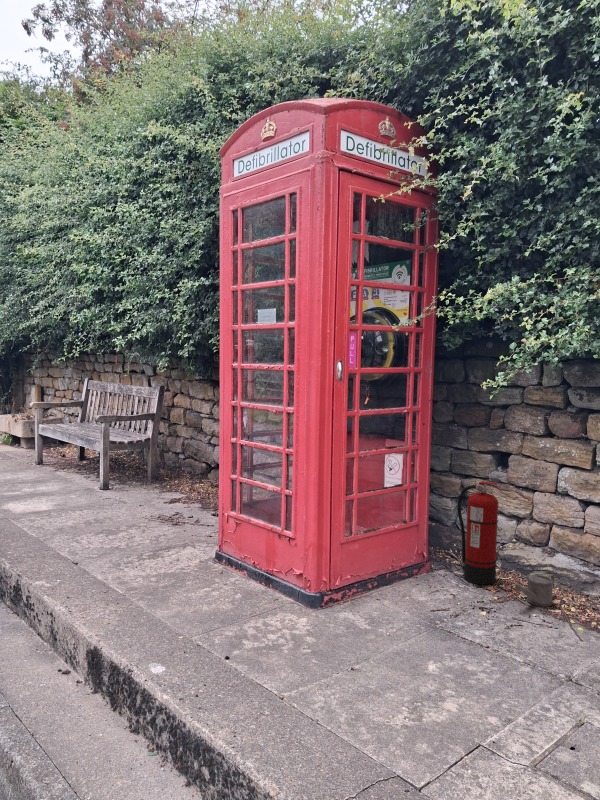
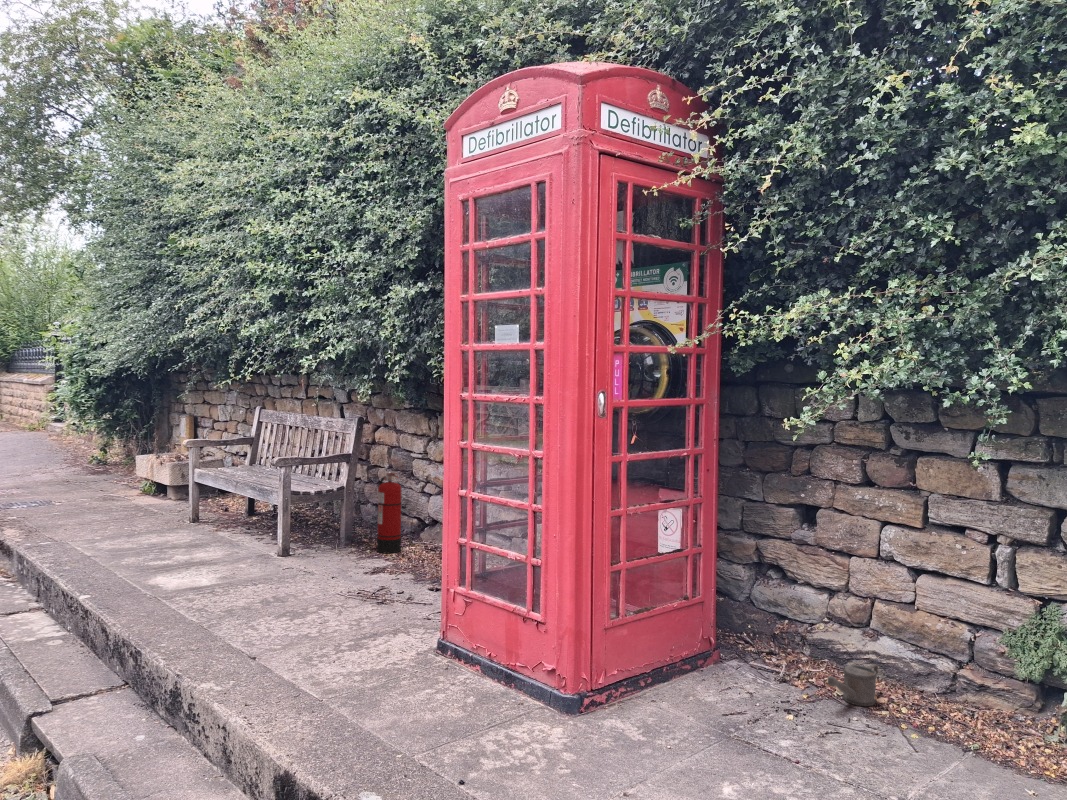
fire extinguisher: present [457,482,502,585] -> present [377,473,402,553]

